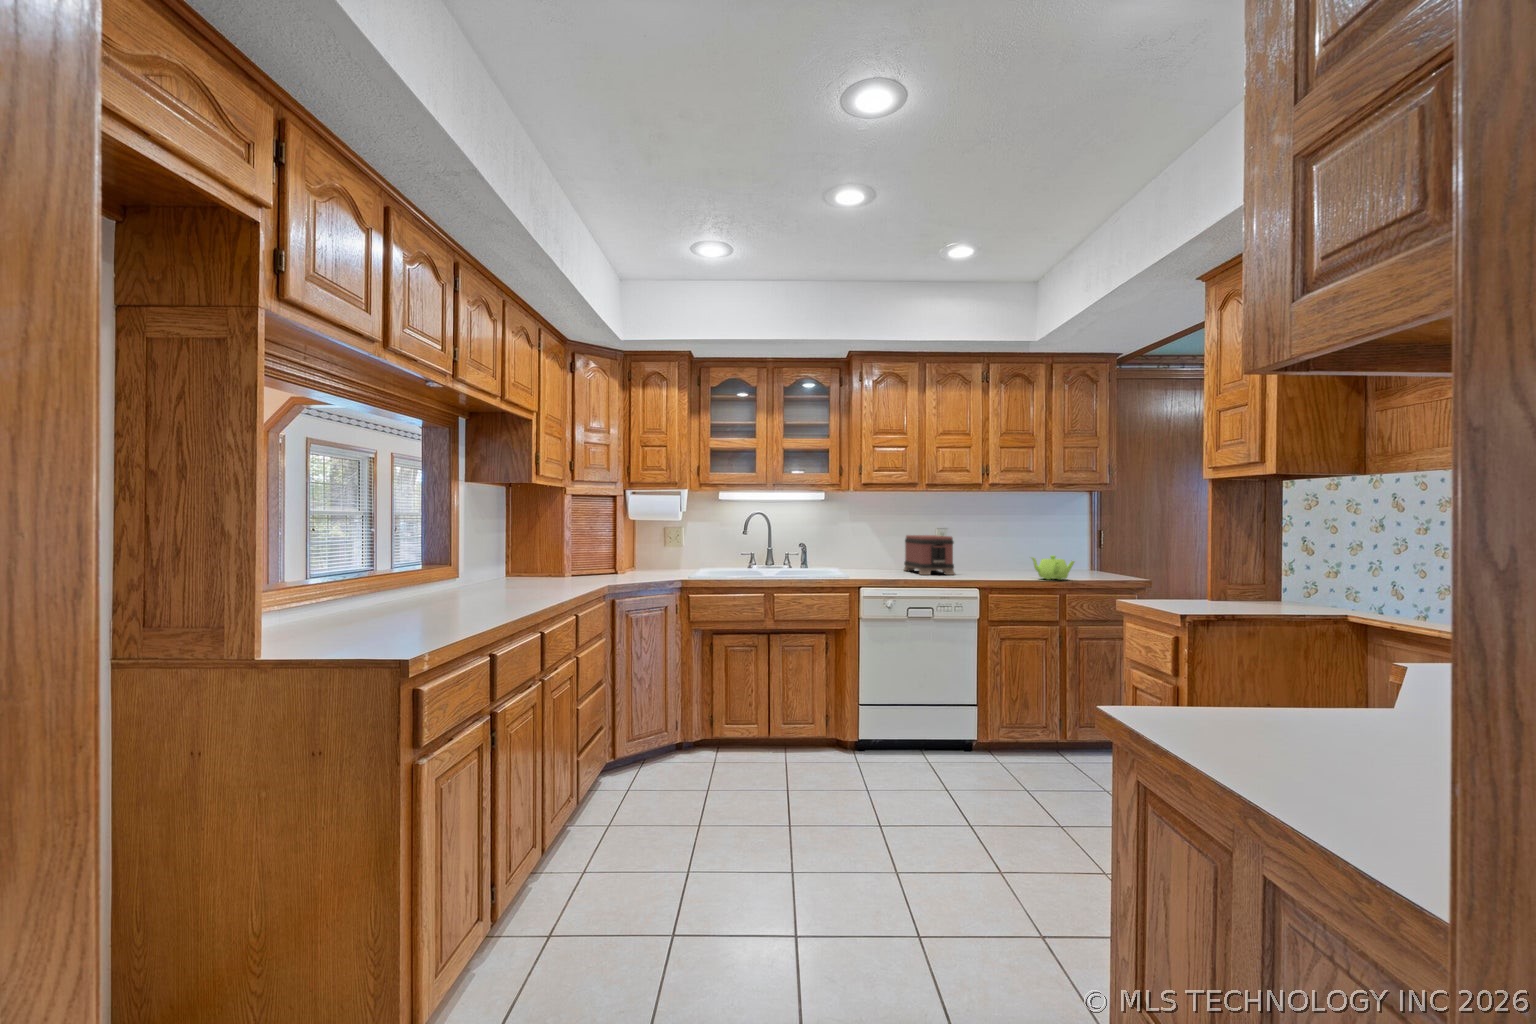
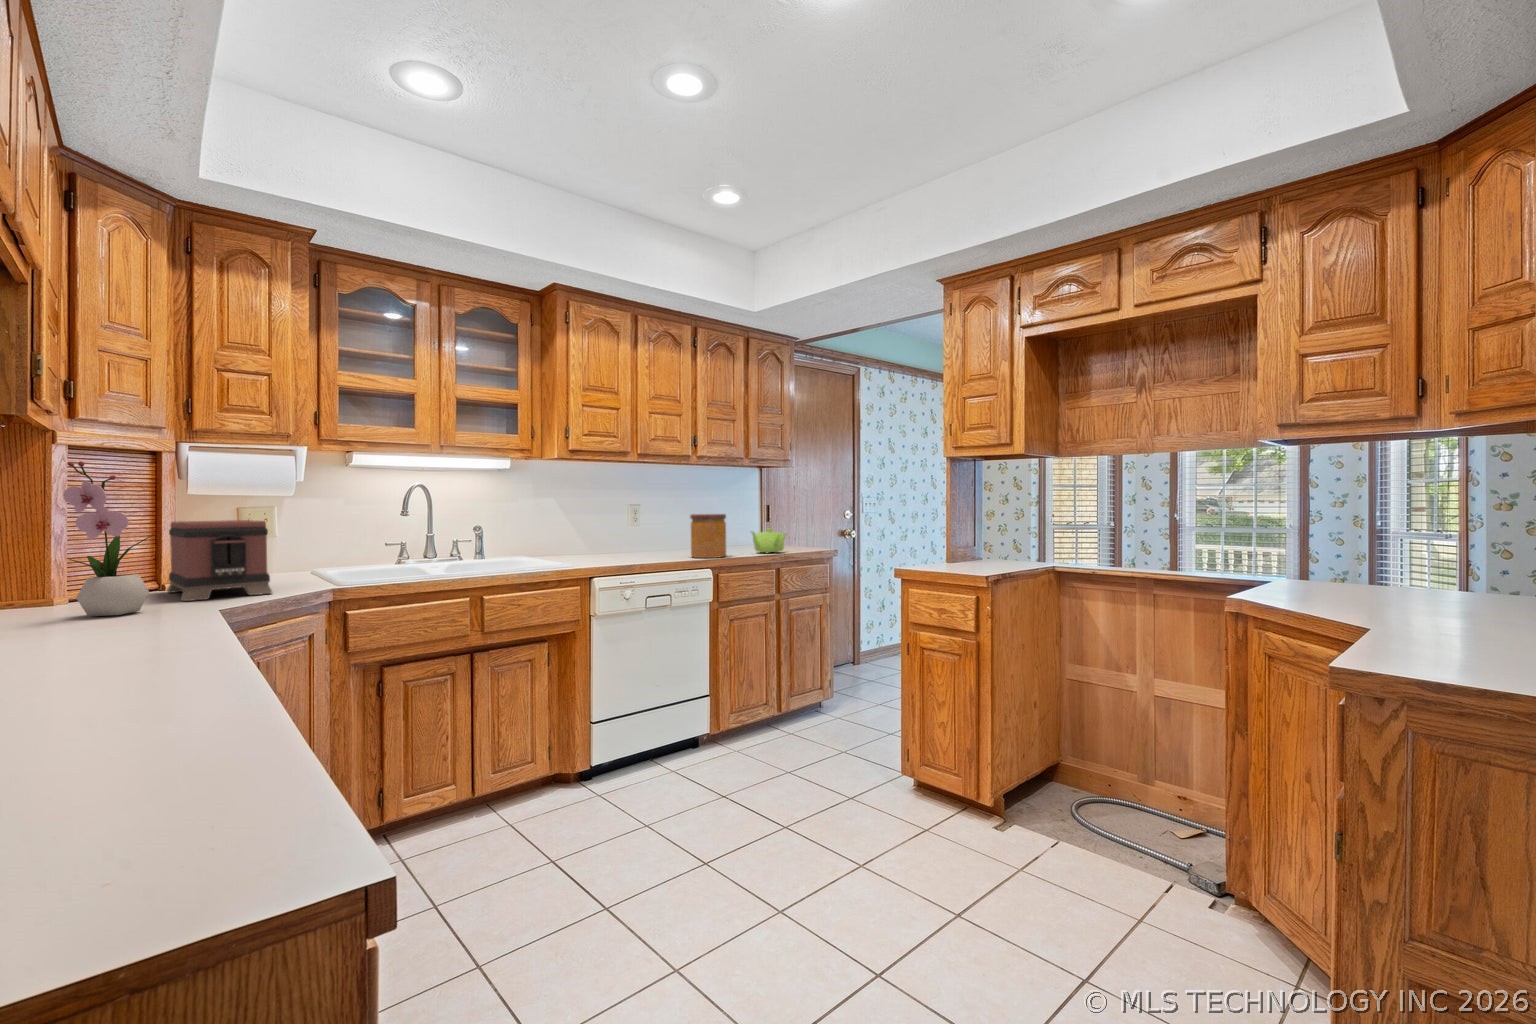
flower arrangement: none [554,506,590,583] -> present [63,461,155,616]
toaster: present [904,535,955,575] -> present [167,520,272,601]
jar: none [962,539,996,580] -> present [690,514,726,558]

